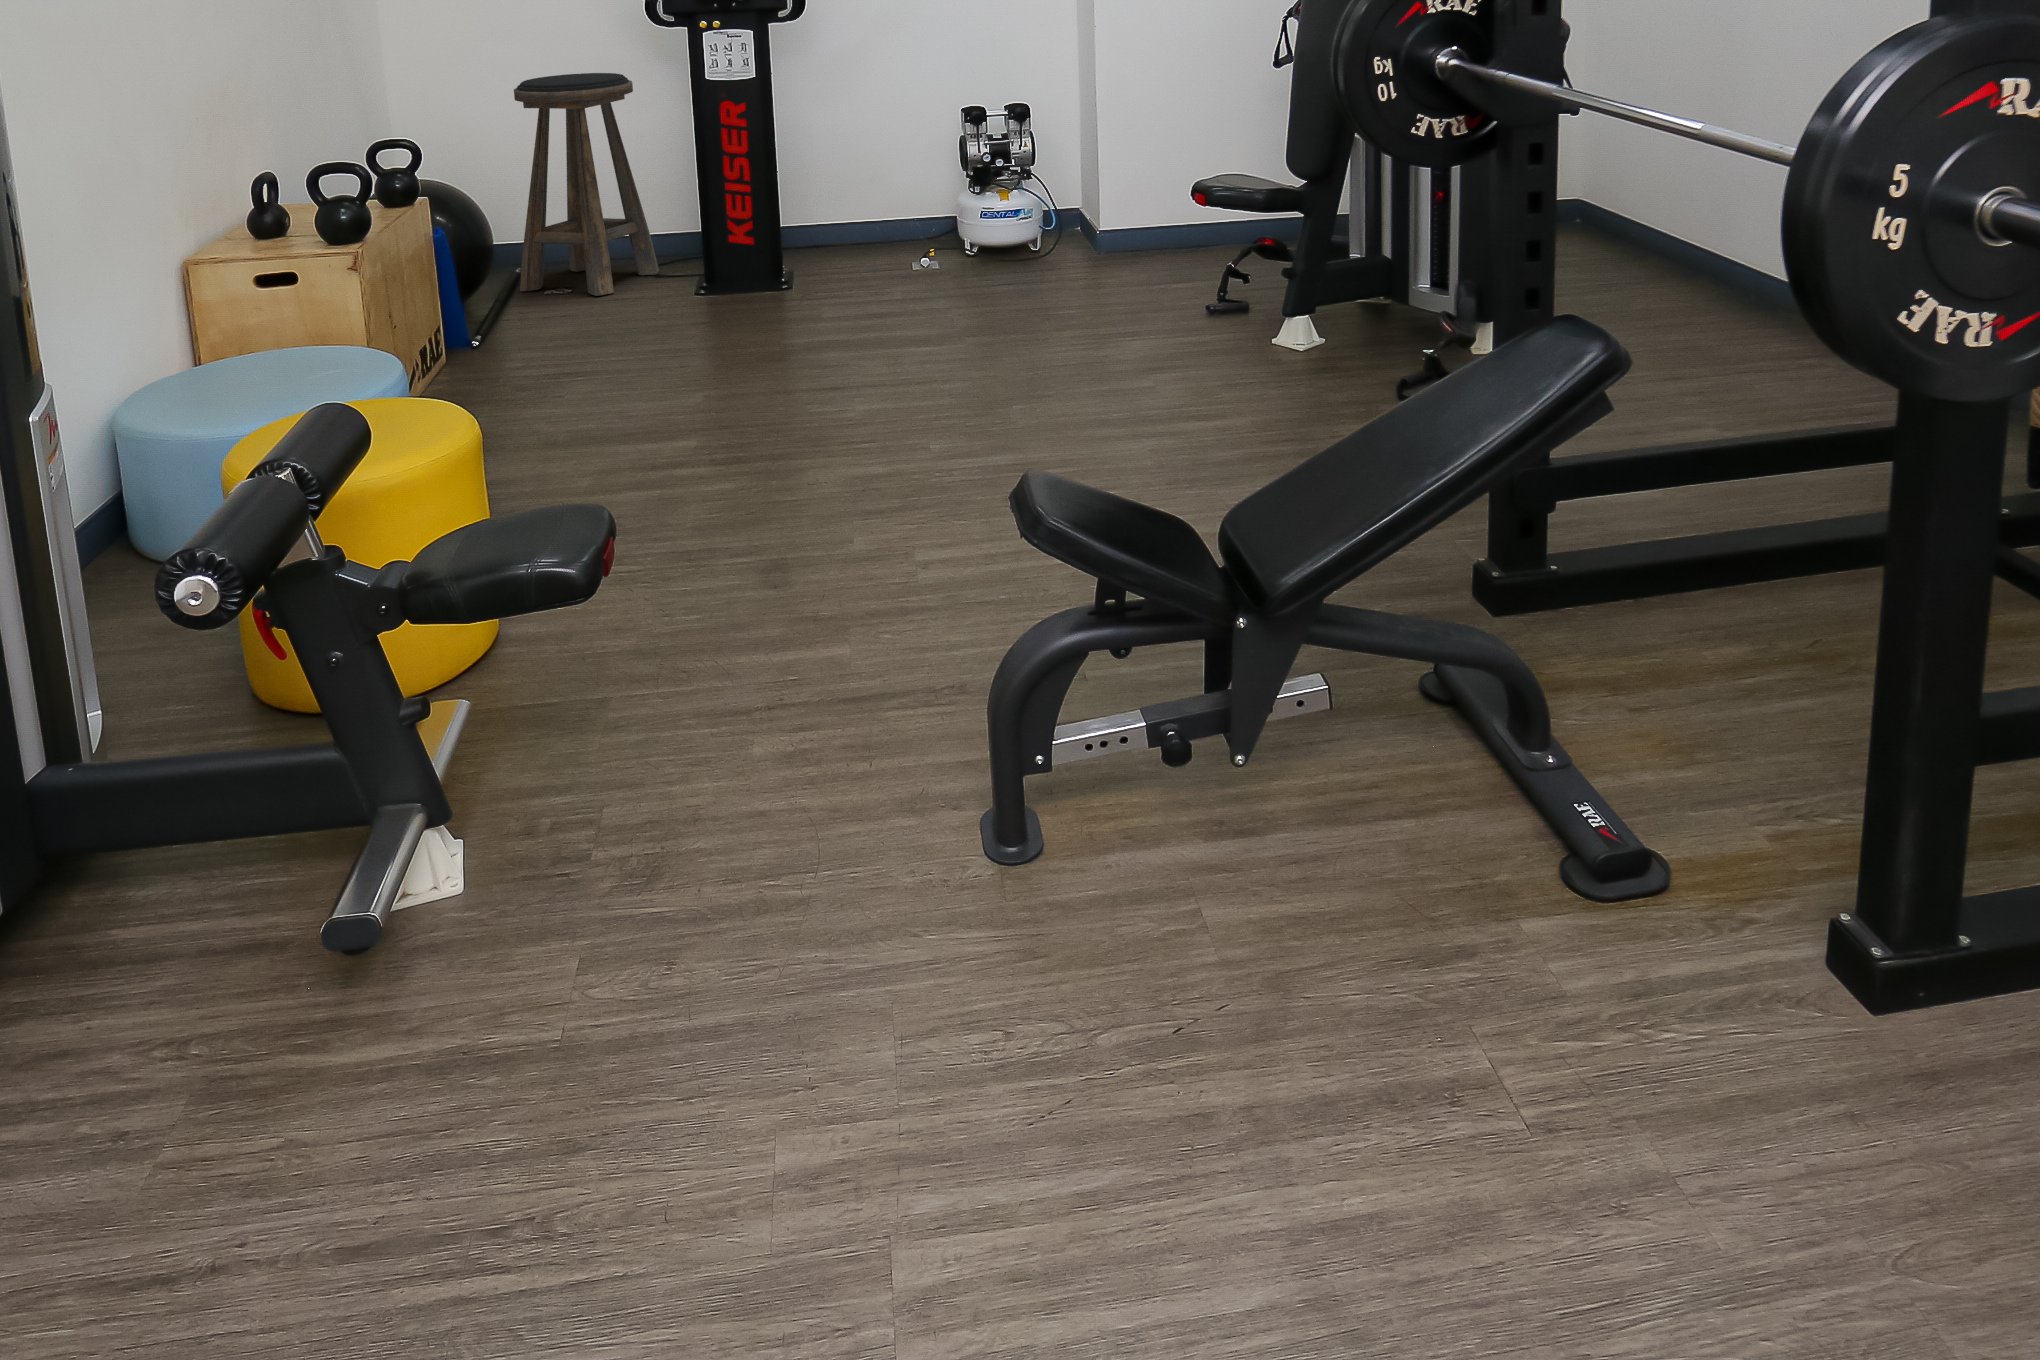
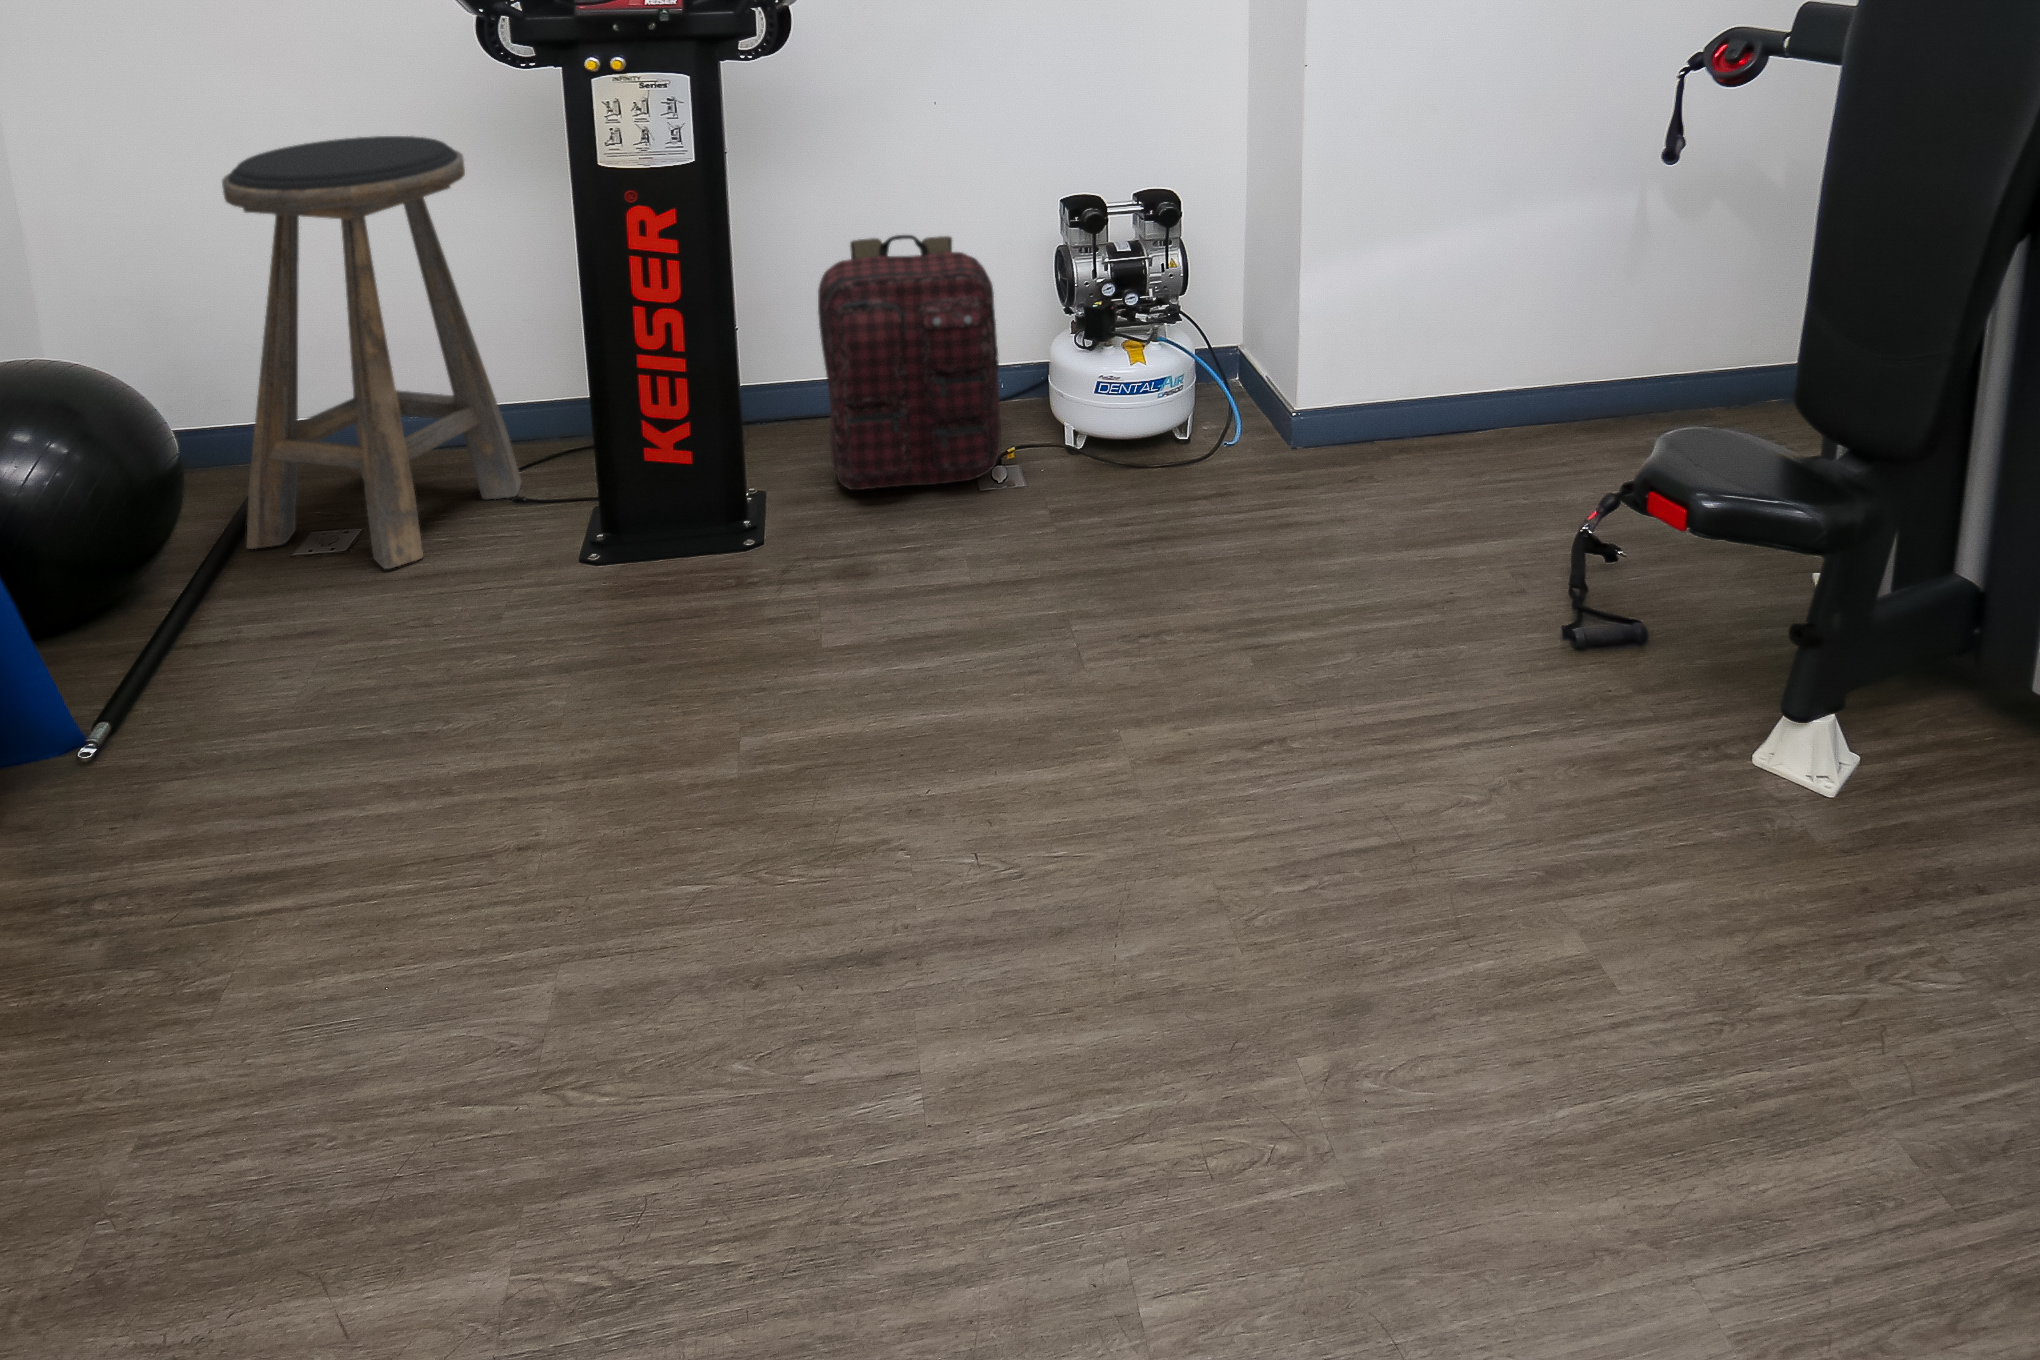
backpack: none [823,127,926,269] -> present [818,235,1001,490]

